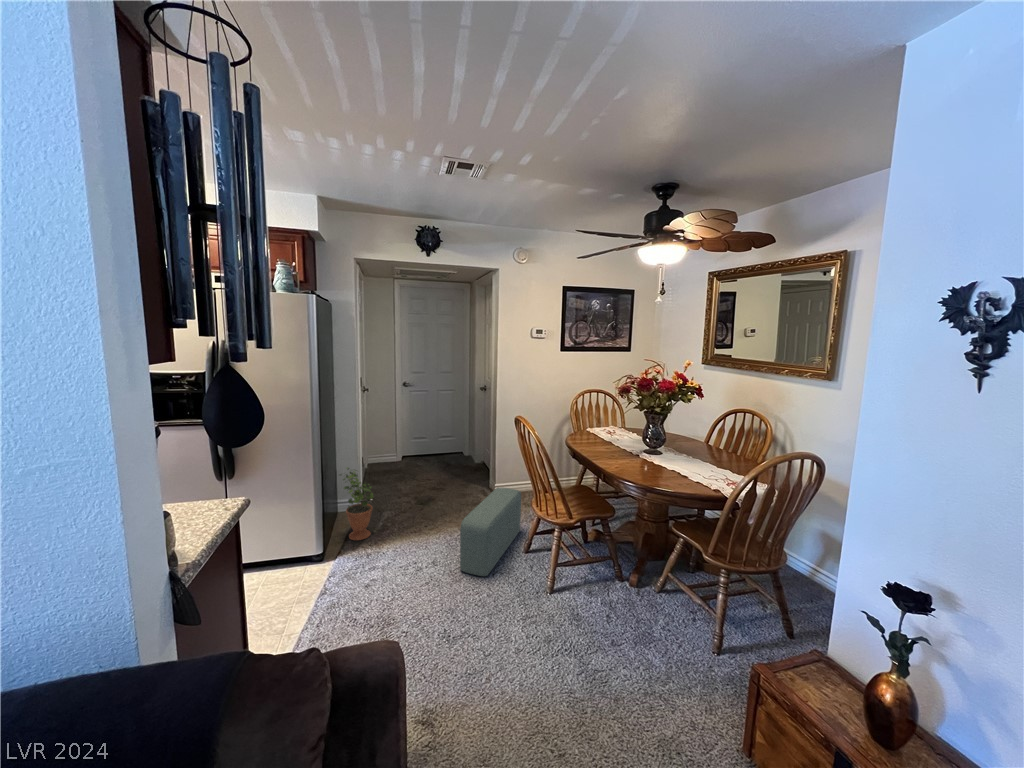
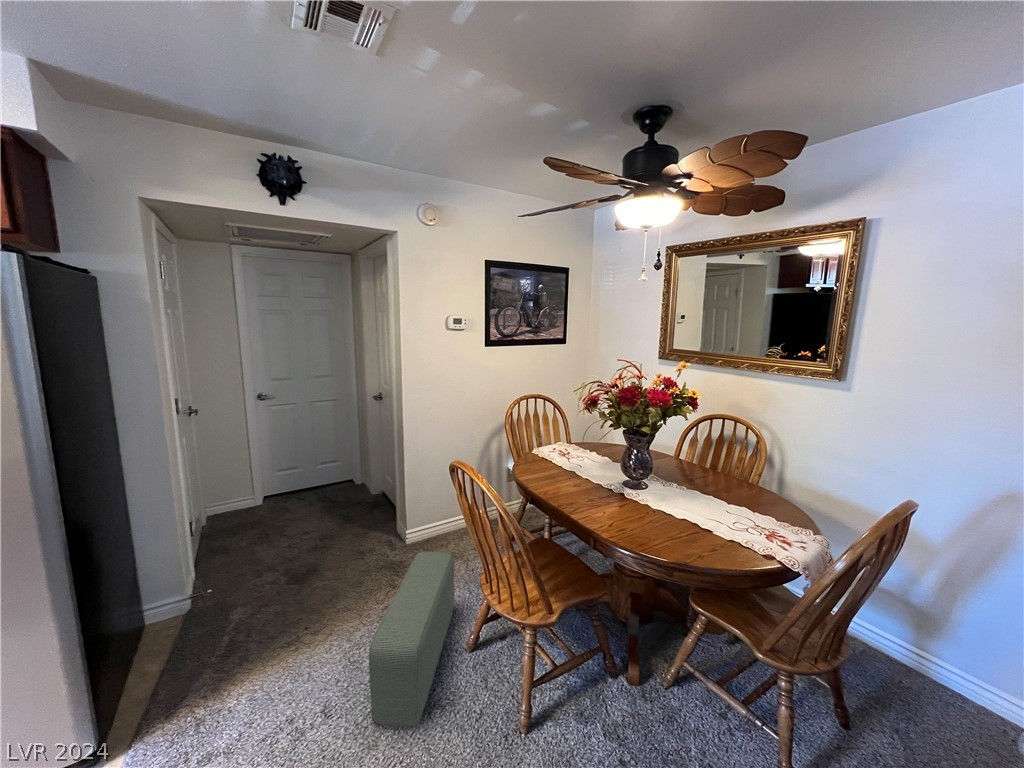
potted plant: present [340,468,373,540] -> none [124,569,204,692]

